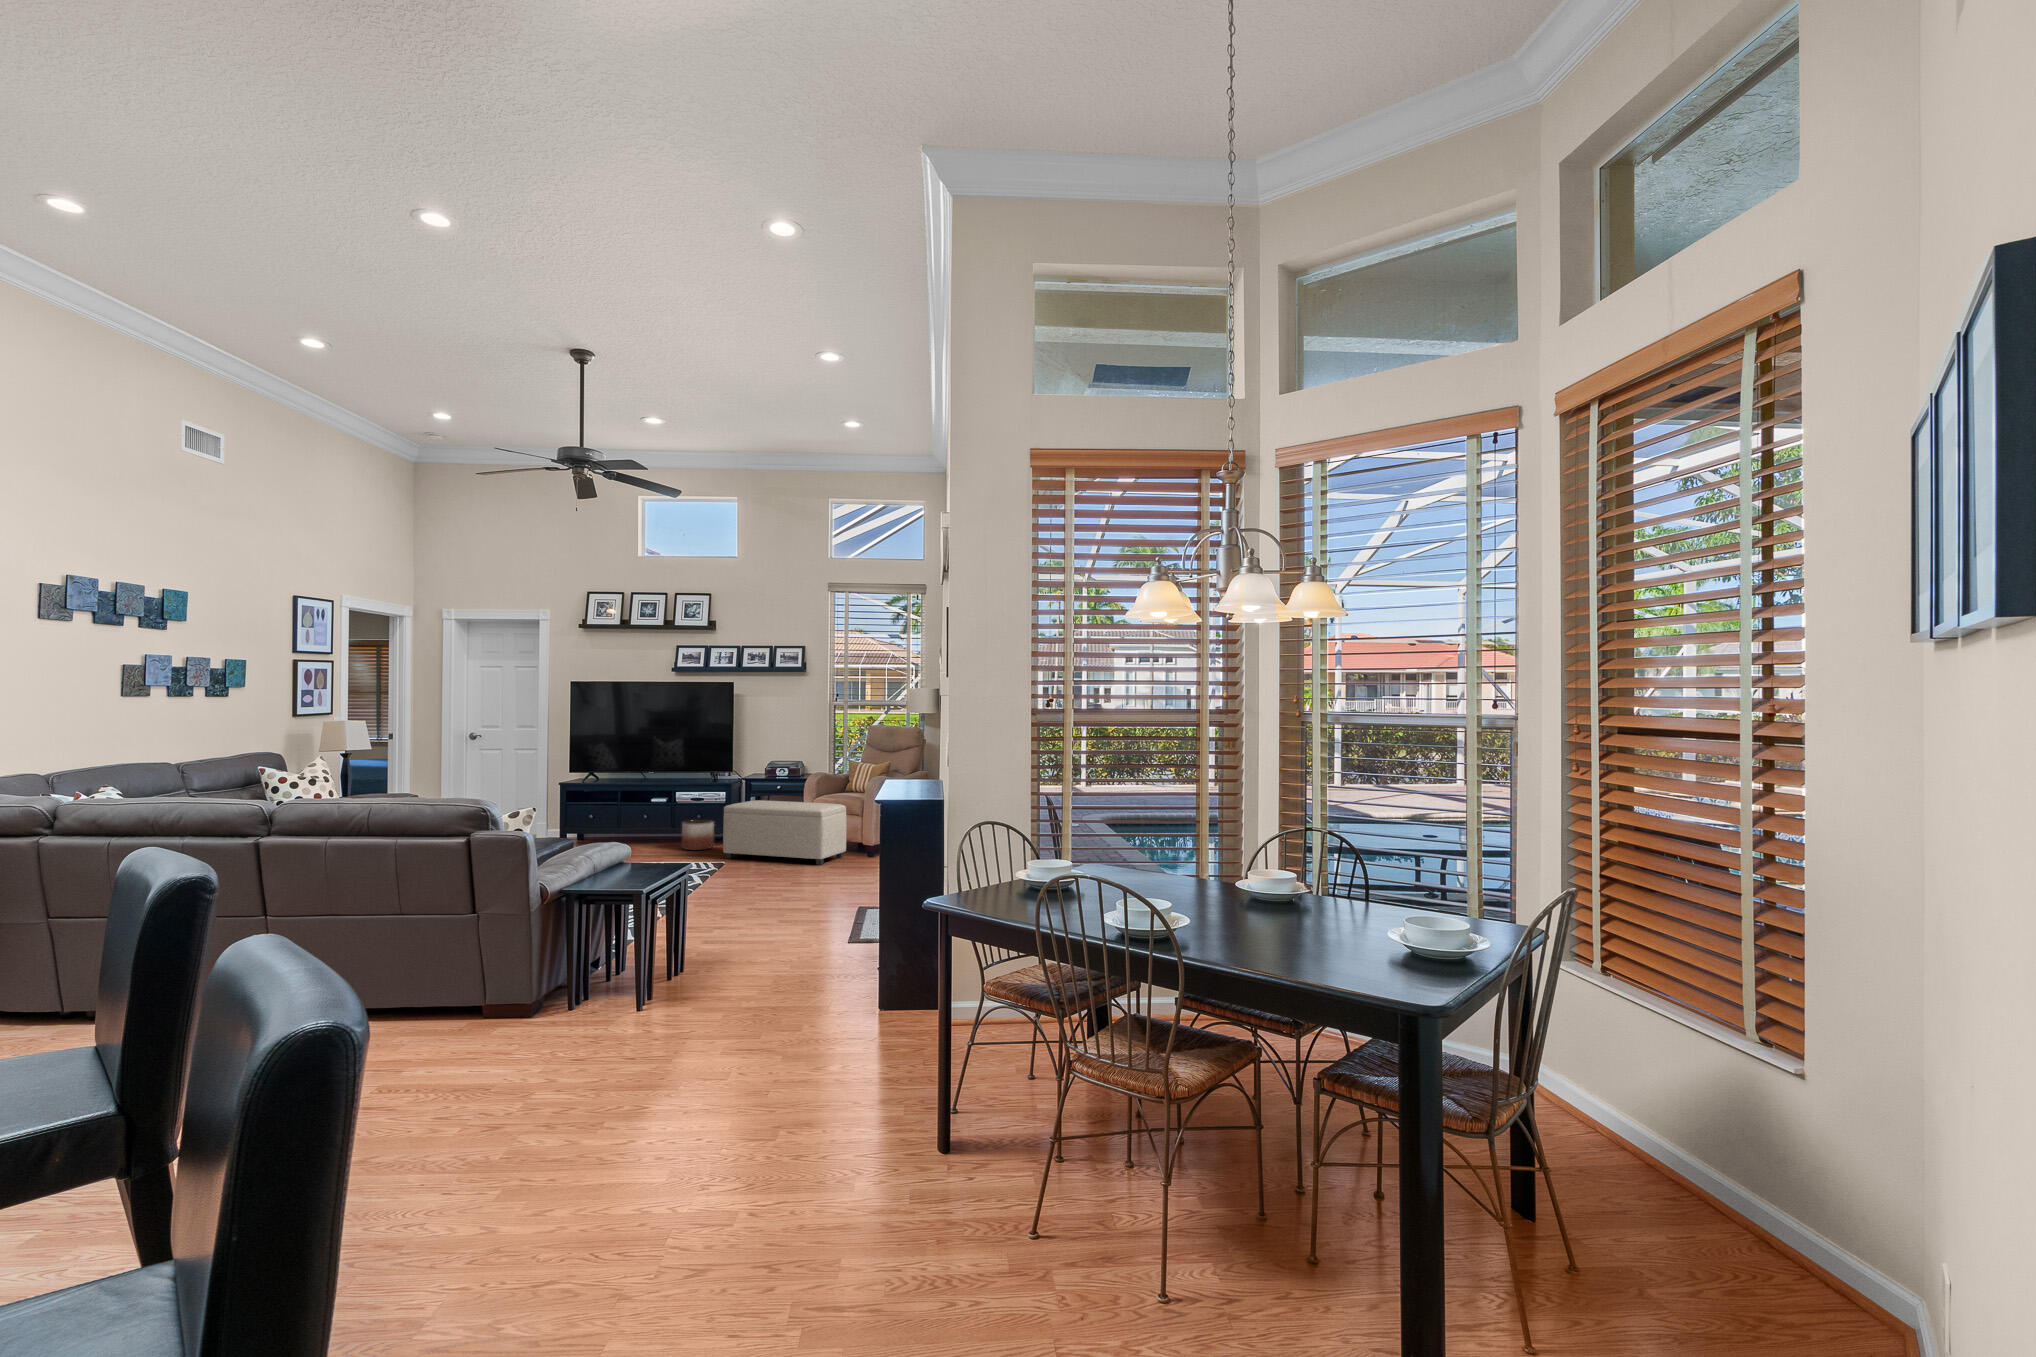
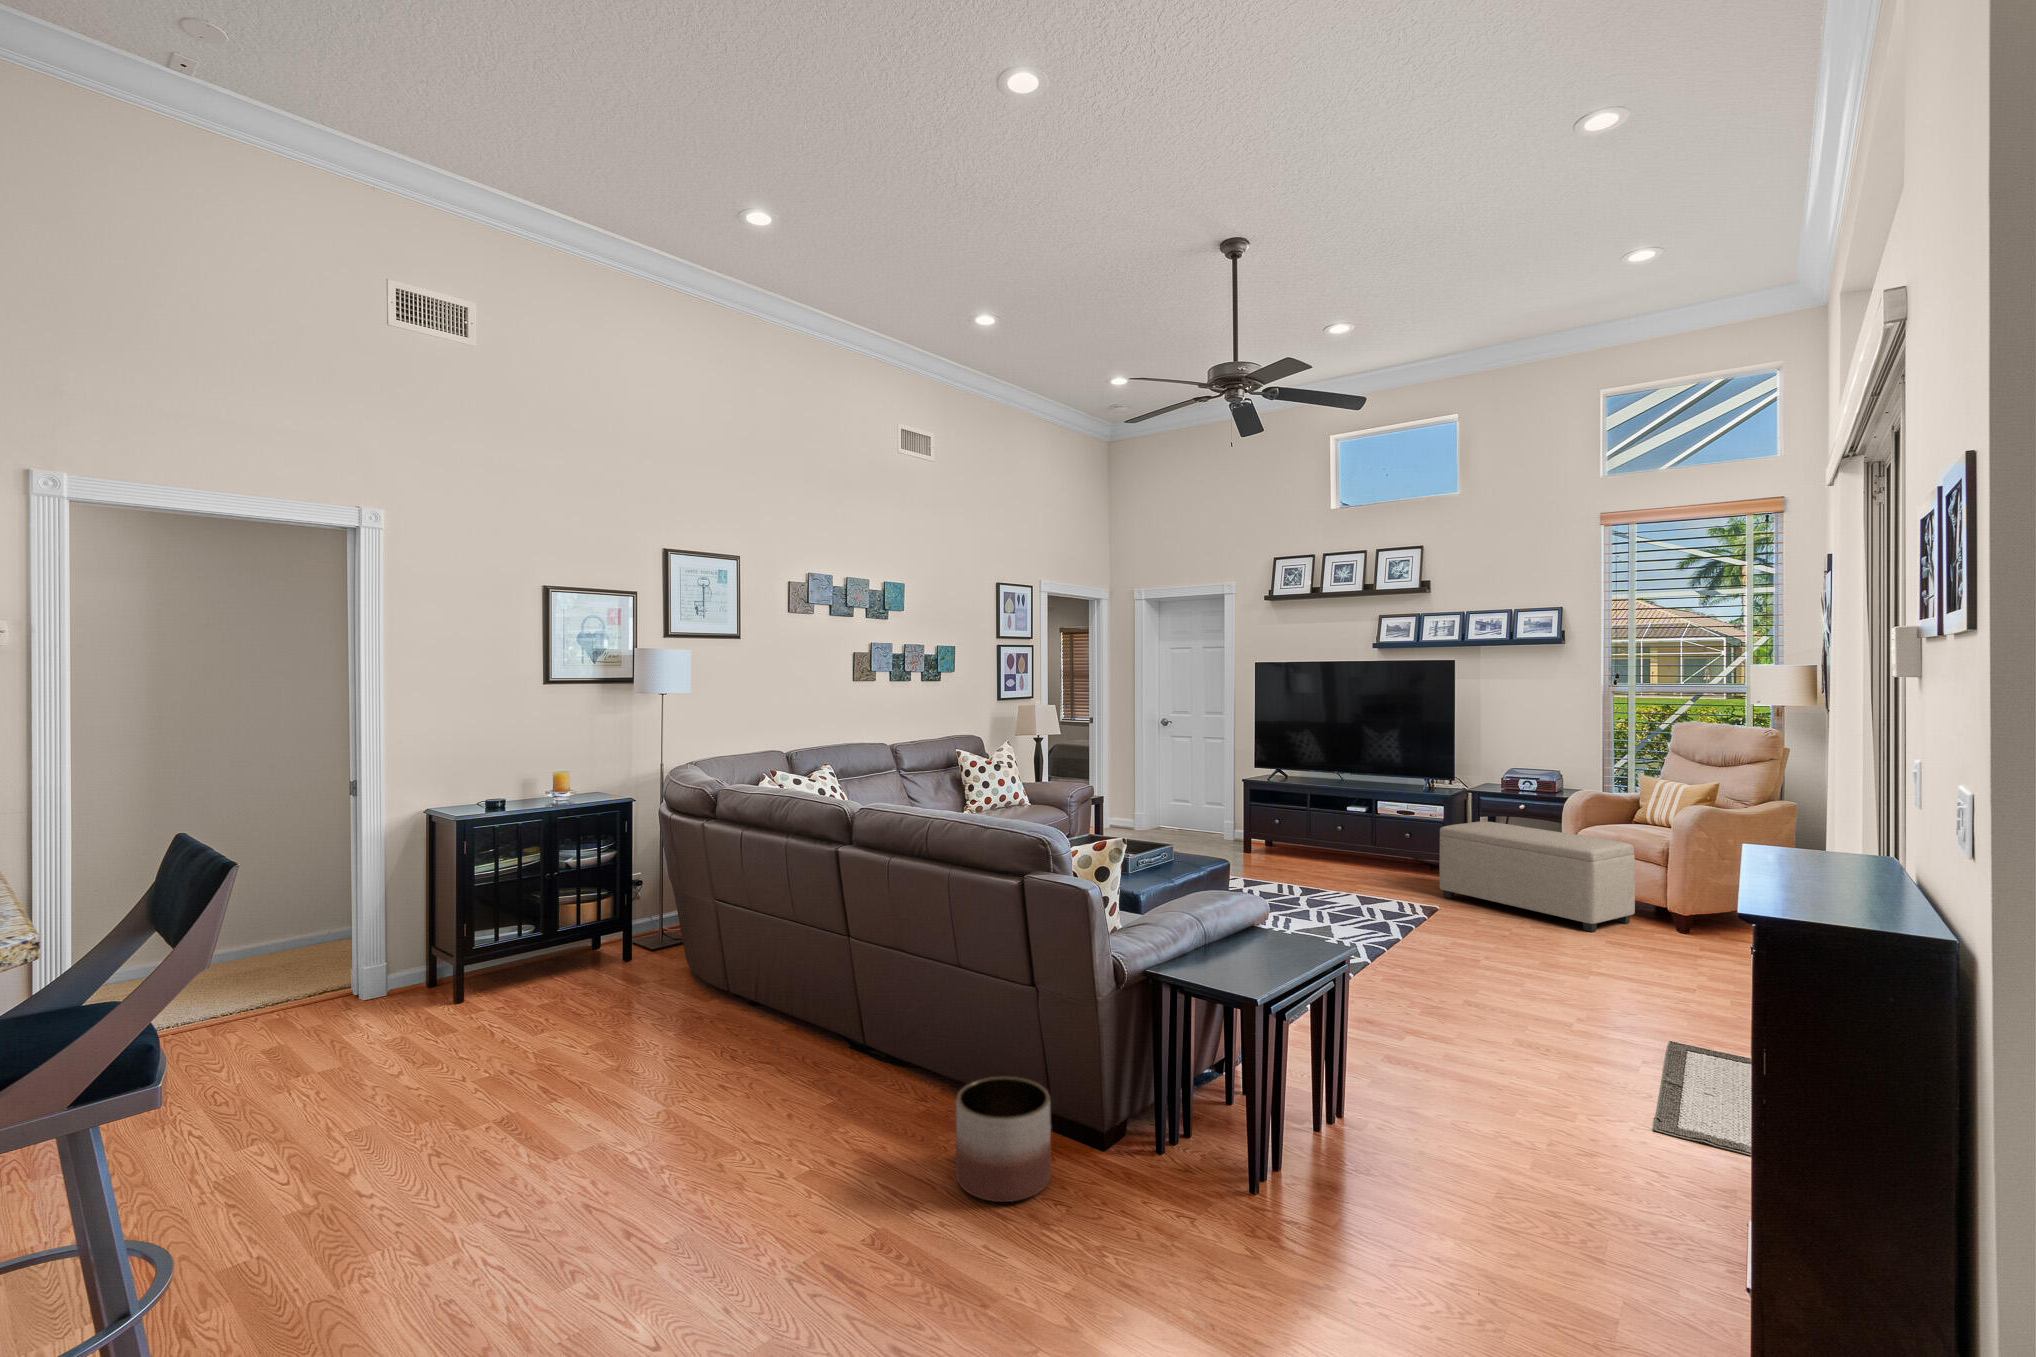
planter: present [682,820,714,850] -> present [956,1077,1051,1202]

